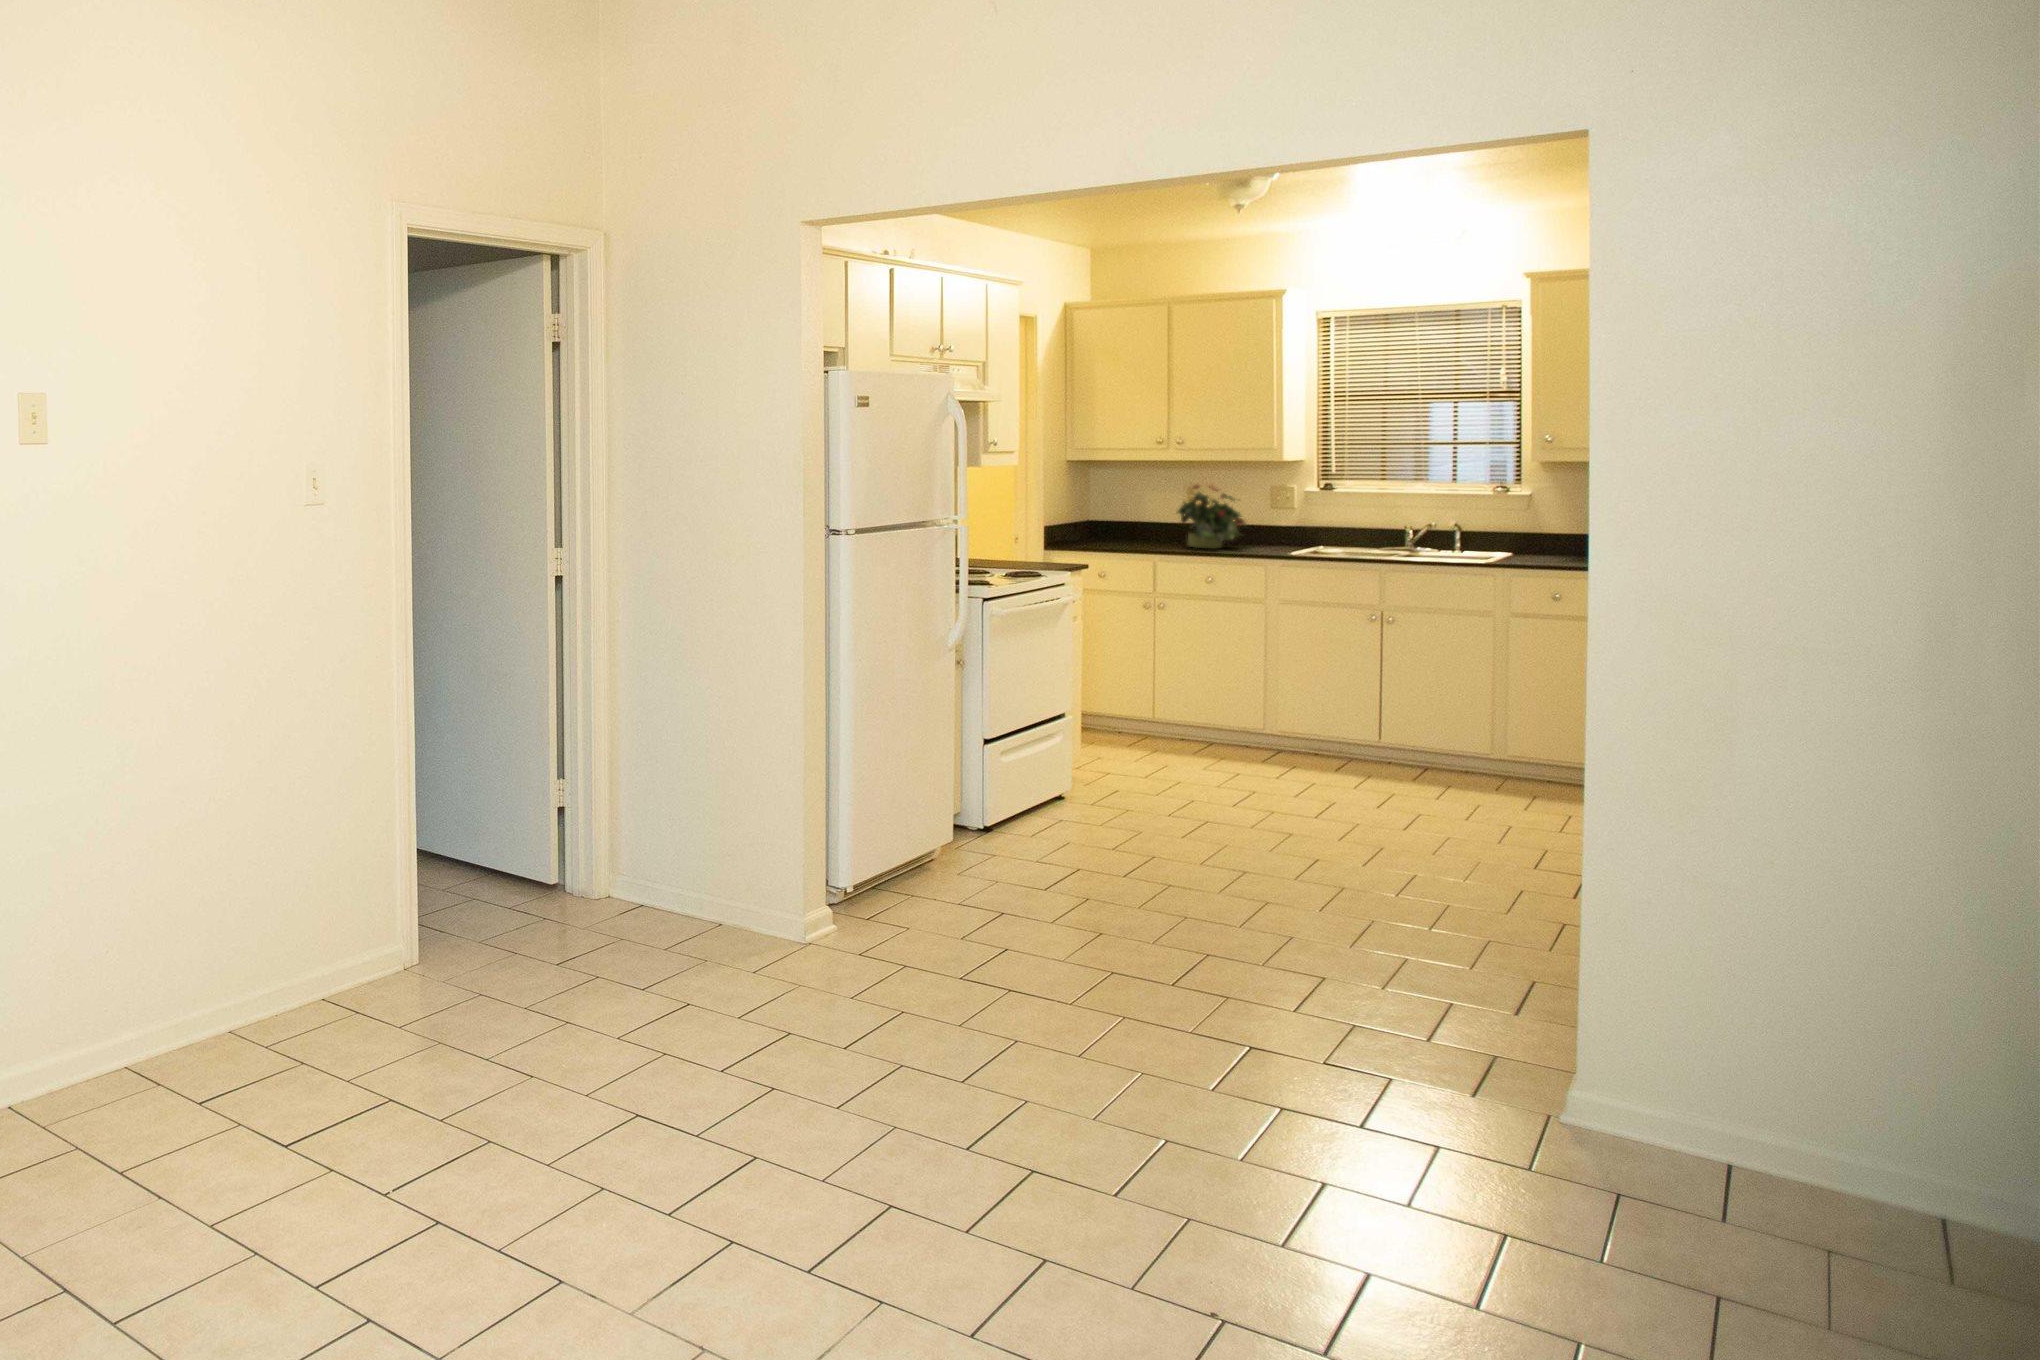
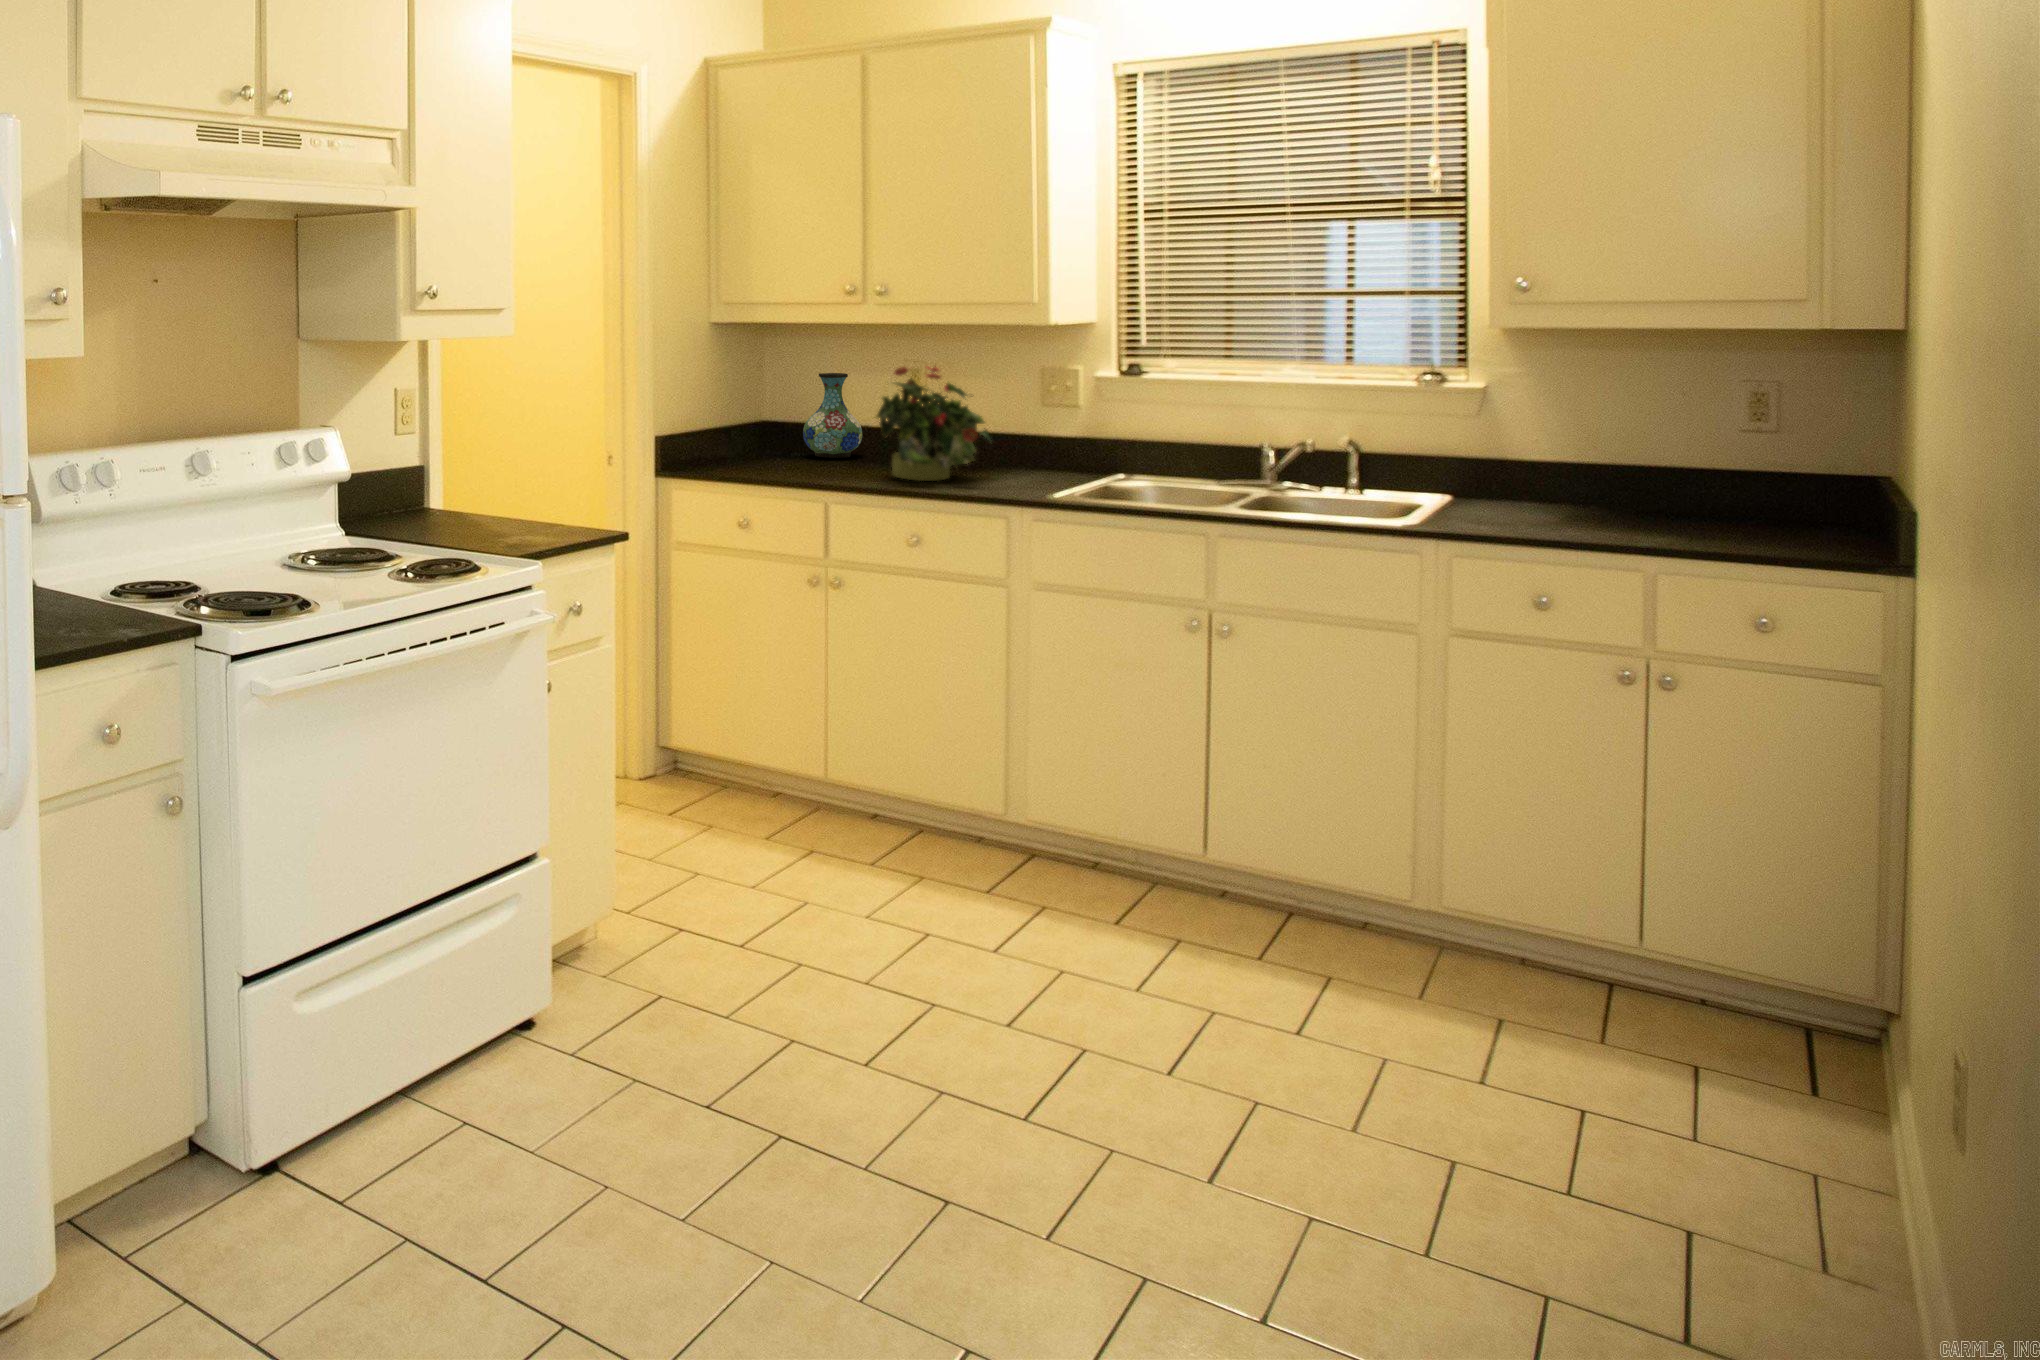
vase: none [1117,490,1155,540] -> present [803,373,862,458]

